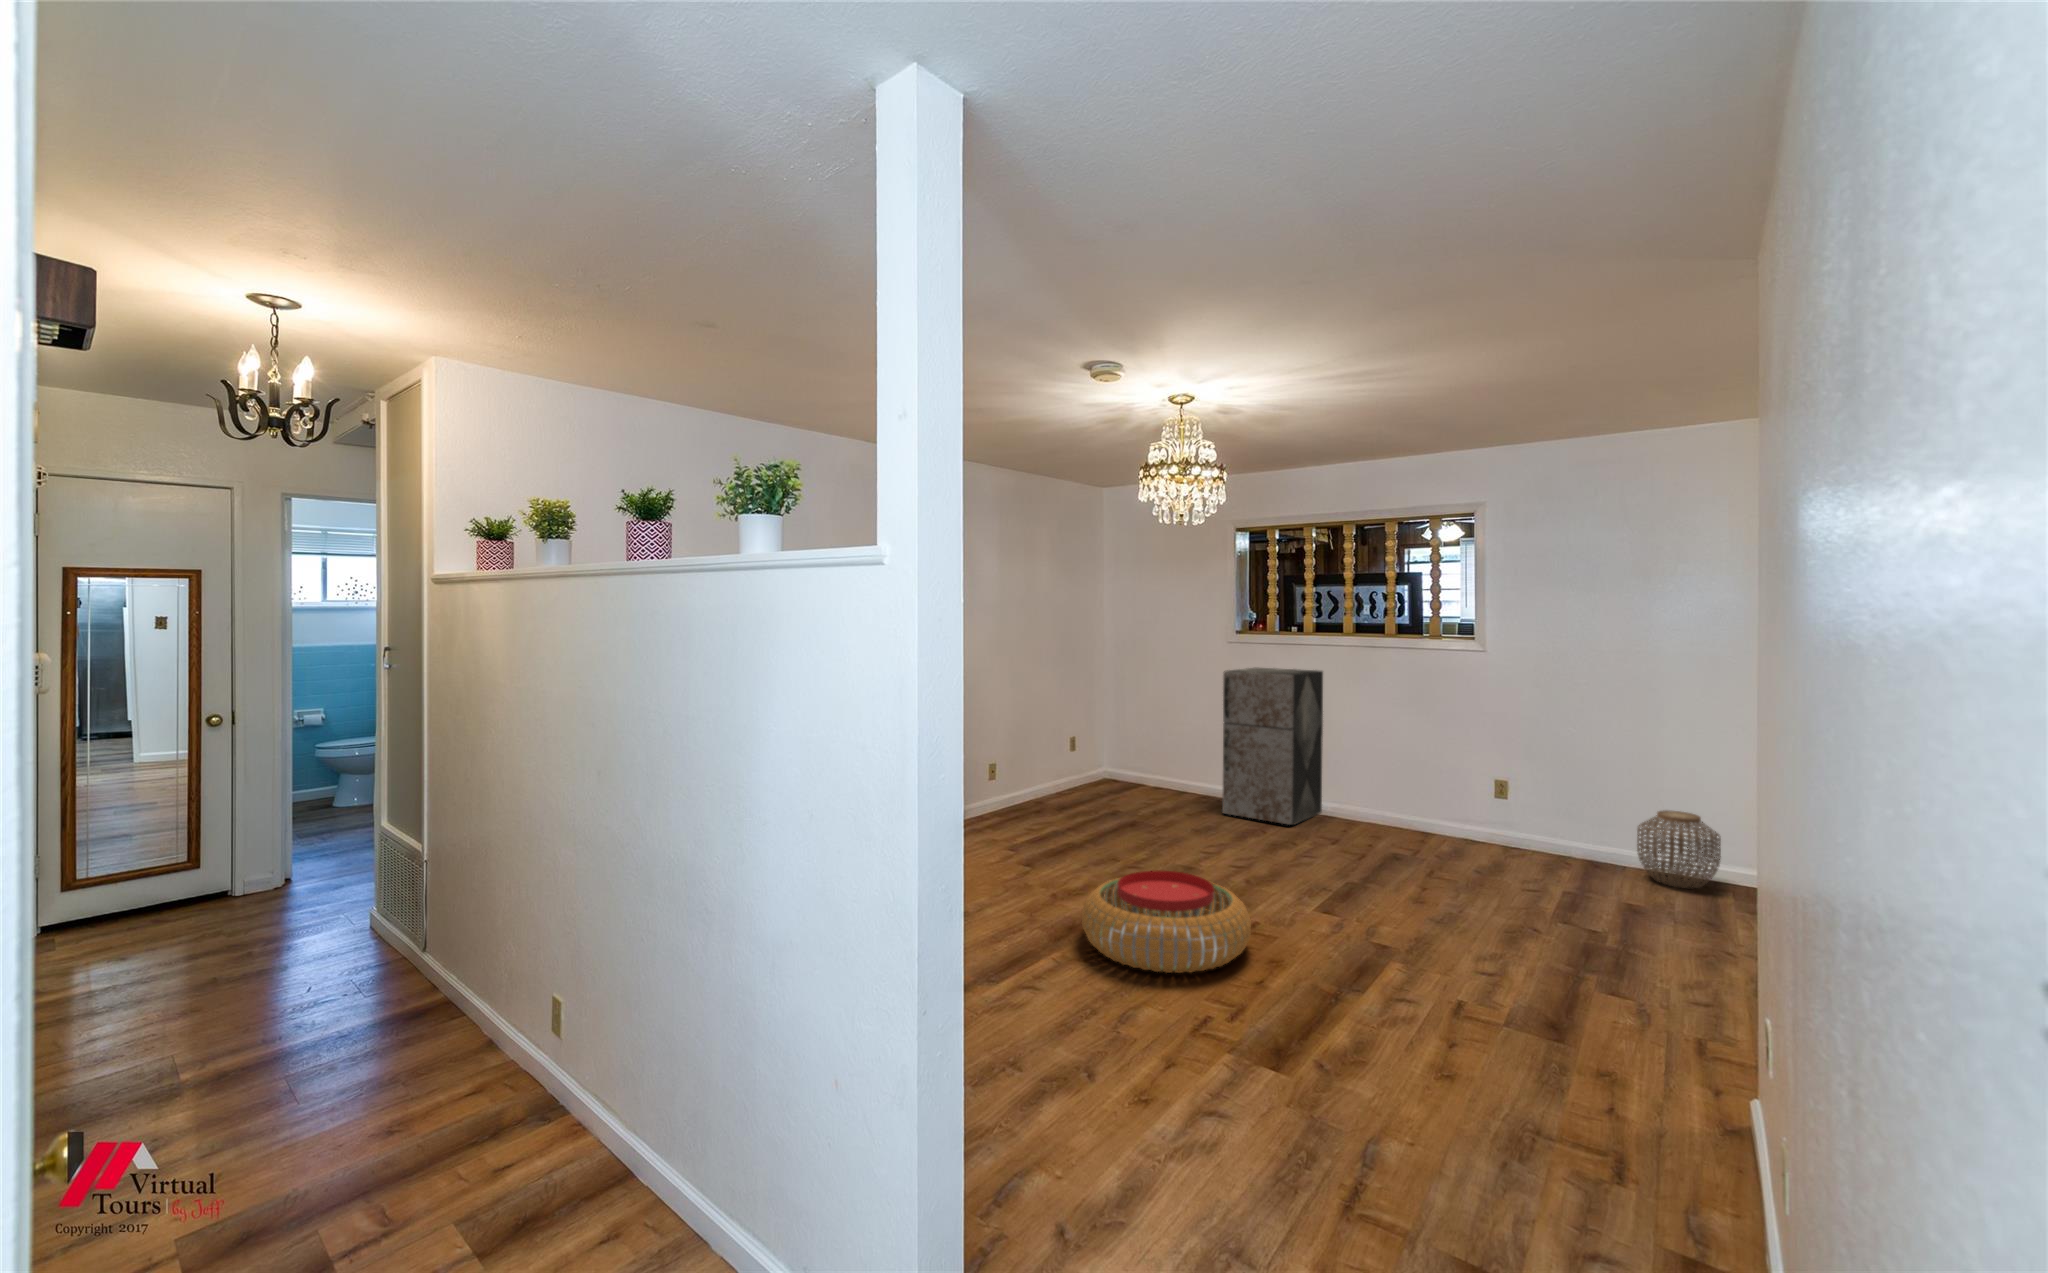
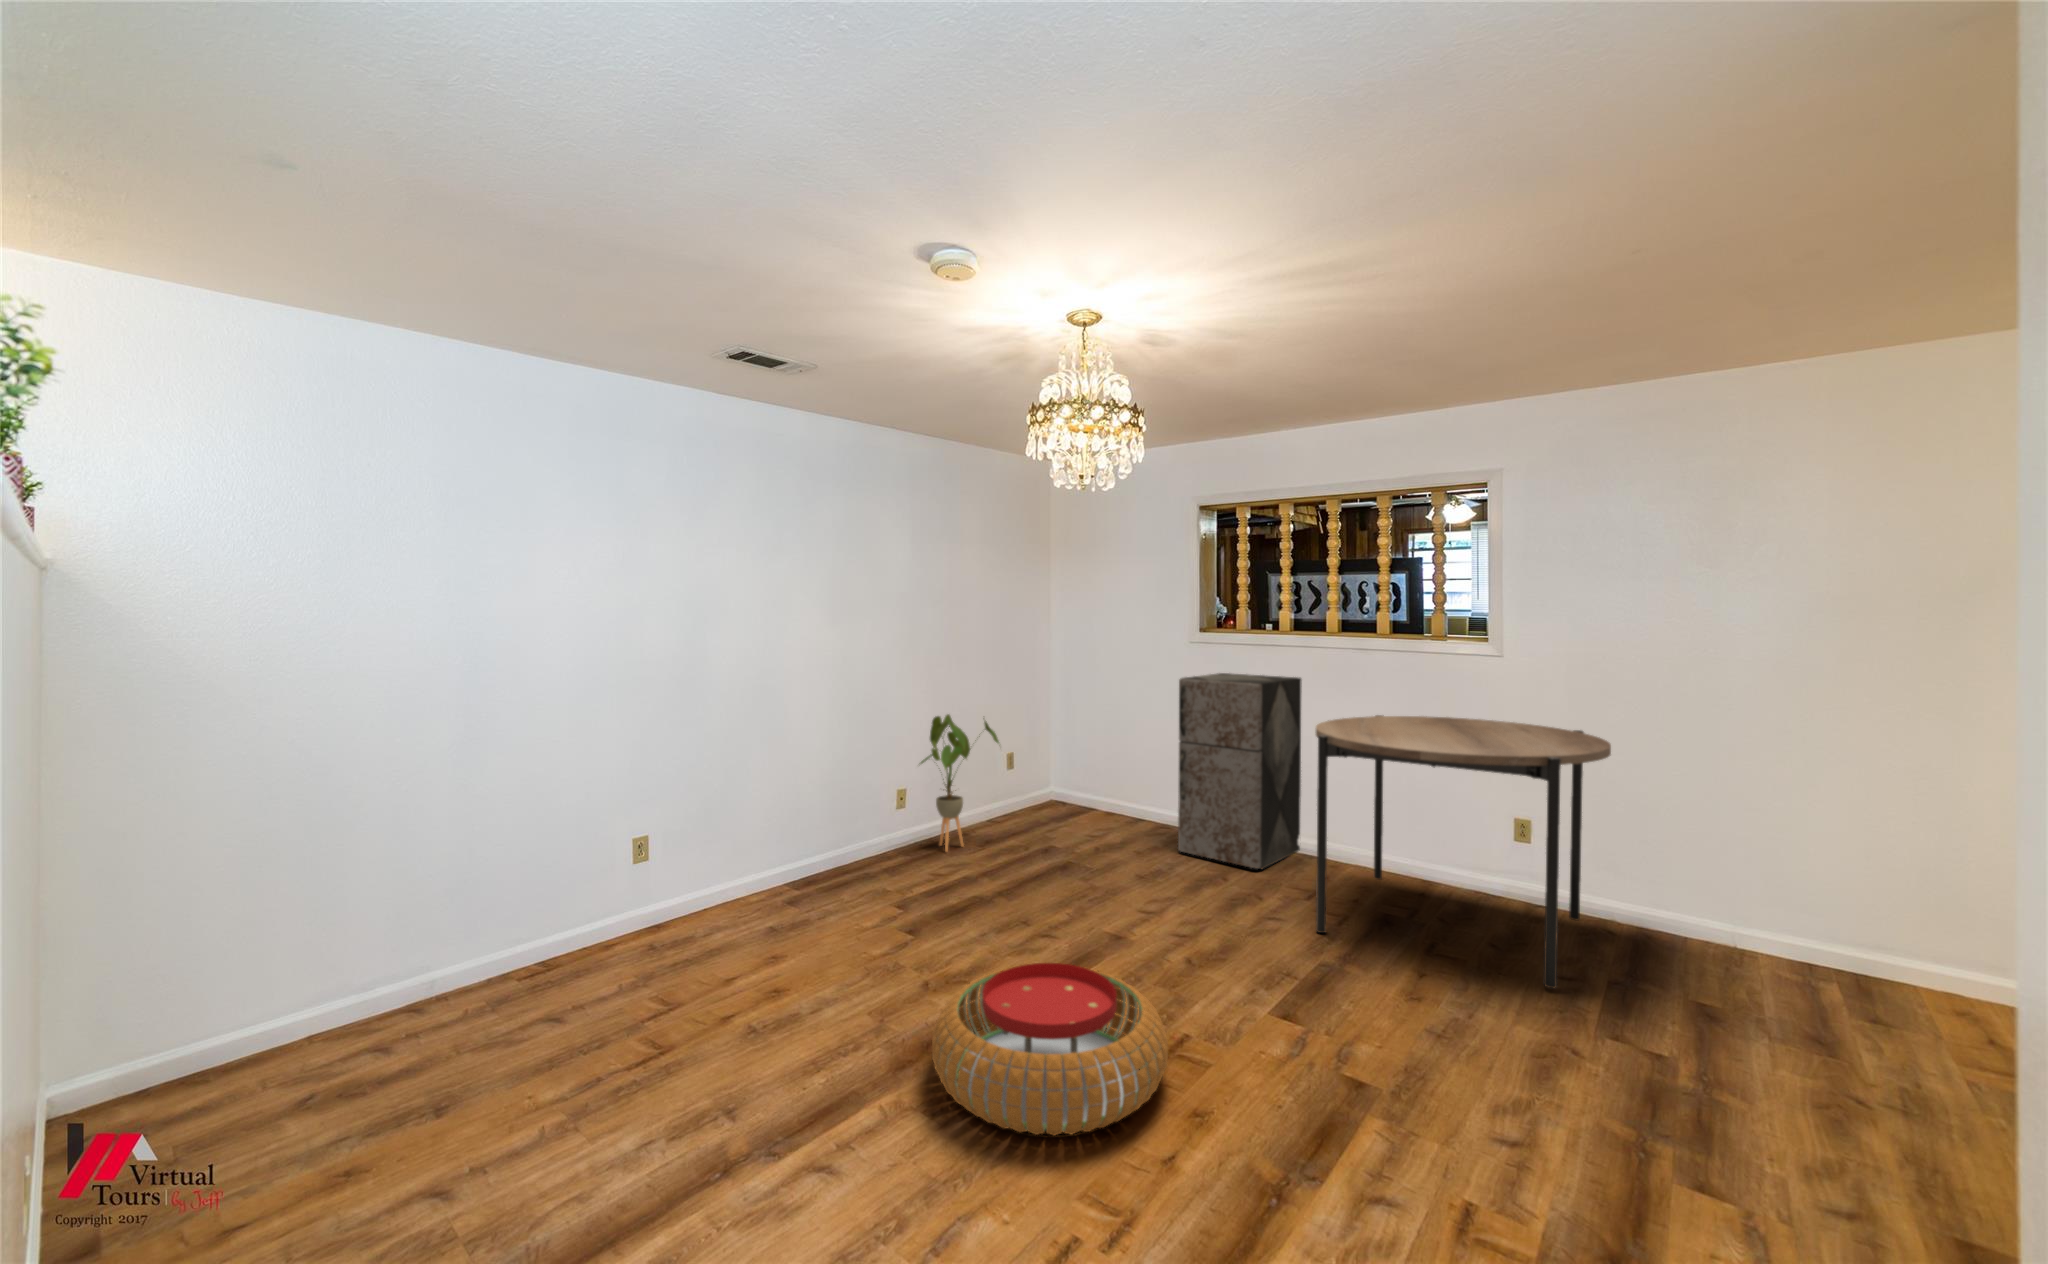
dining table: none [1340,700,1566,896] -> present [1316,715,1611,988]
house plant: none [1004,701,1075,814] -> present [920,714,999,851]
woven basket: present [1637,810,1721,888] -> none [1706,868,1824,976]

